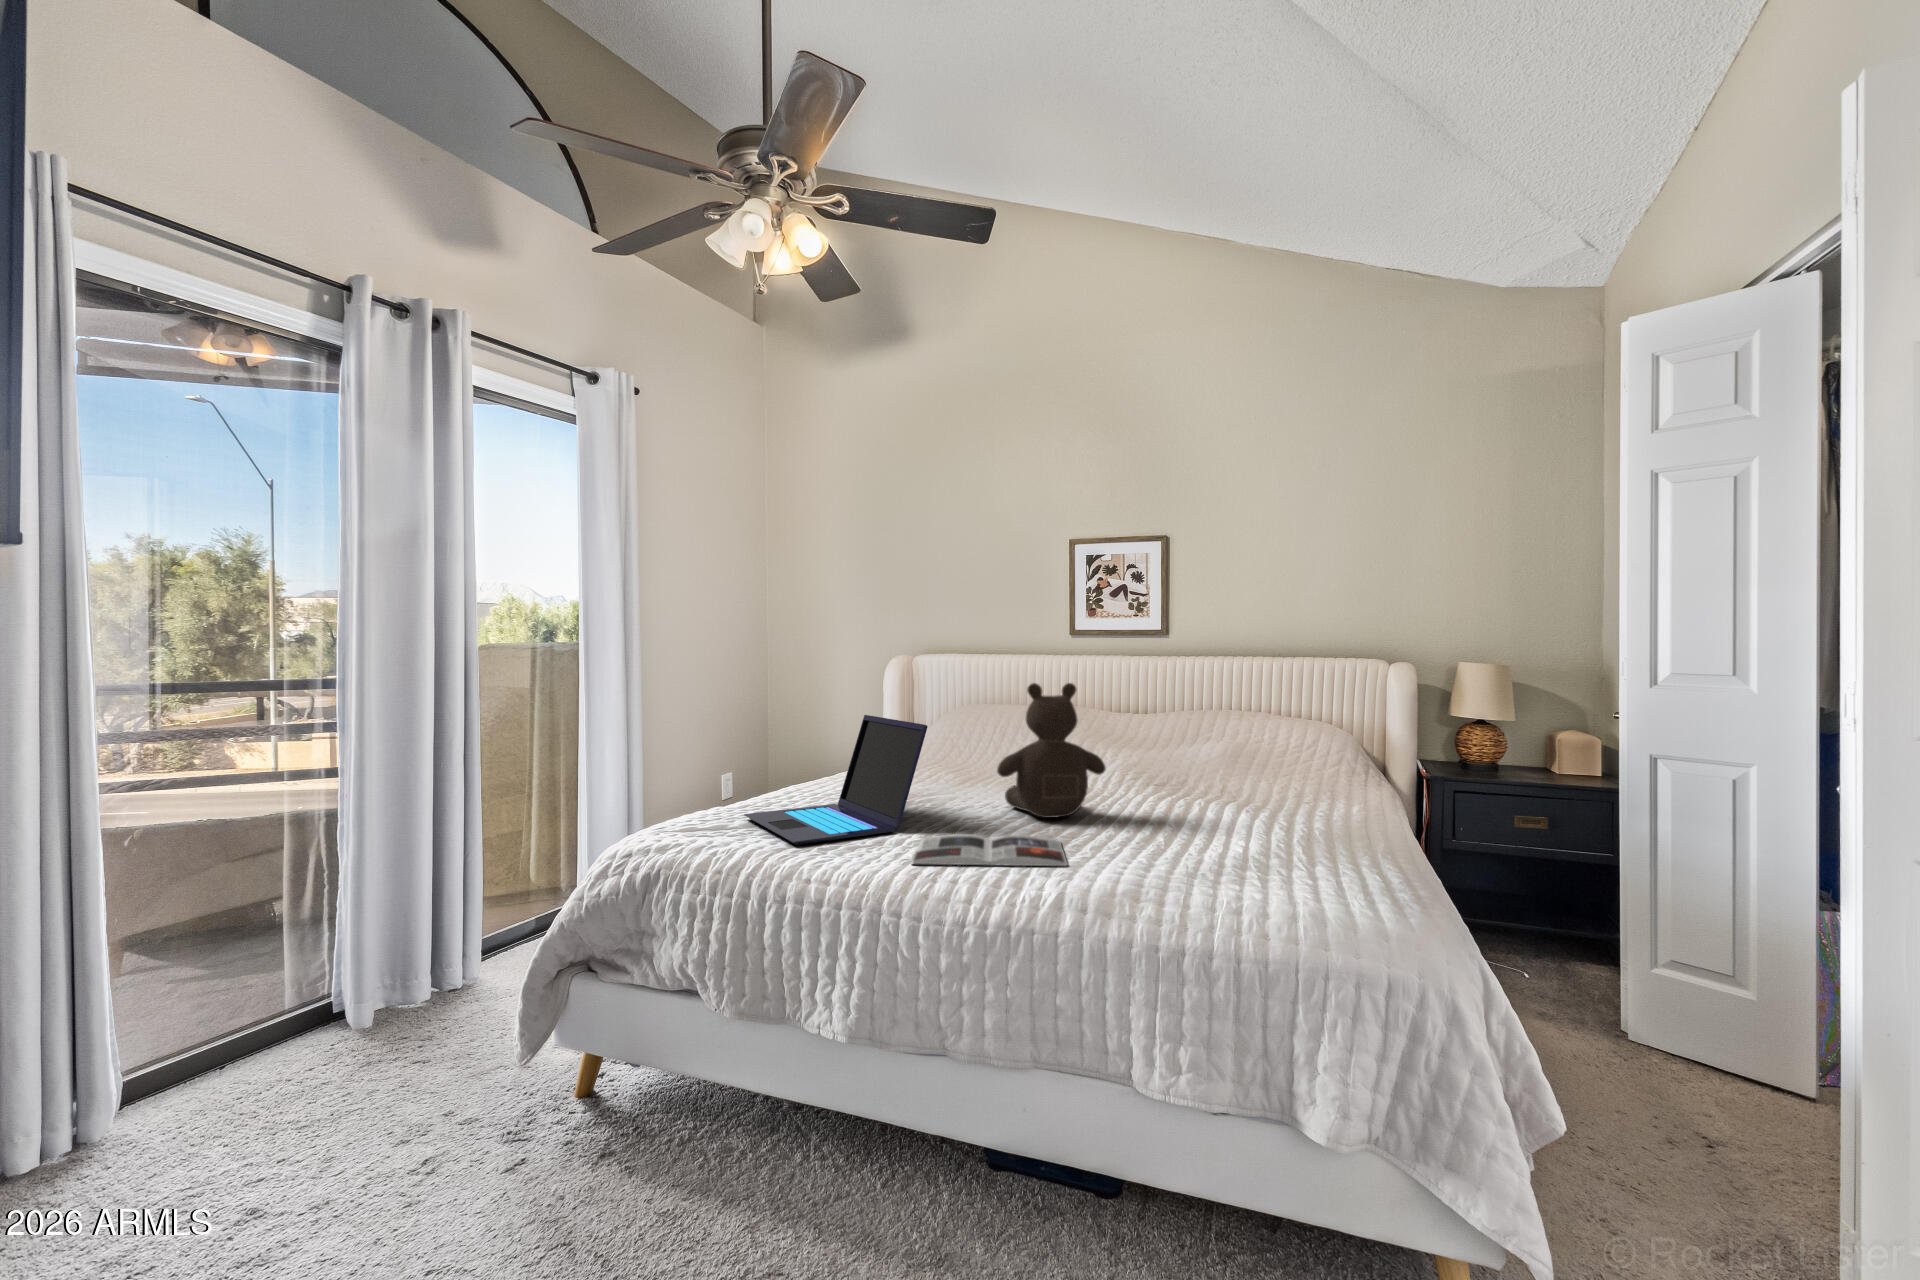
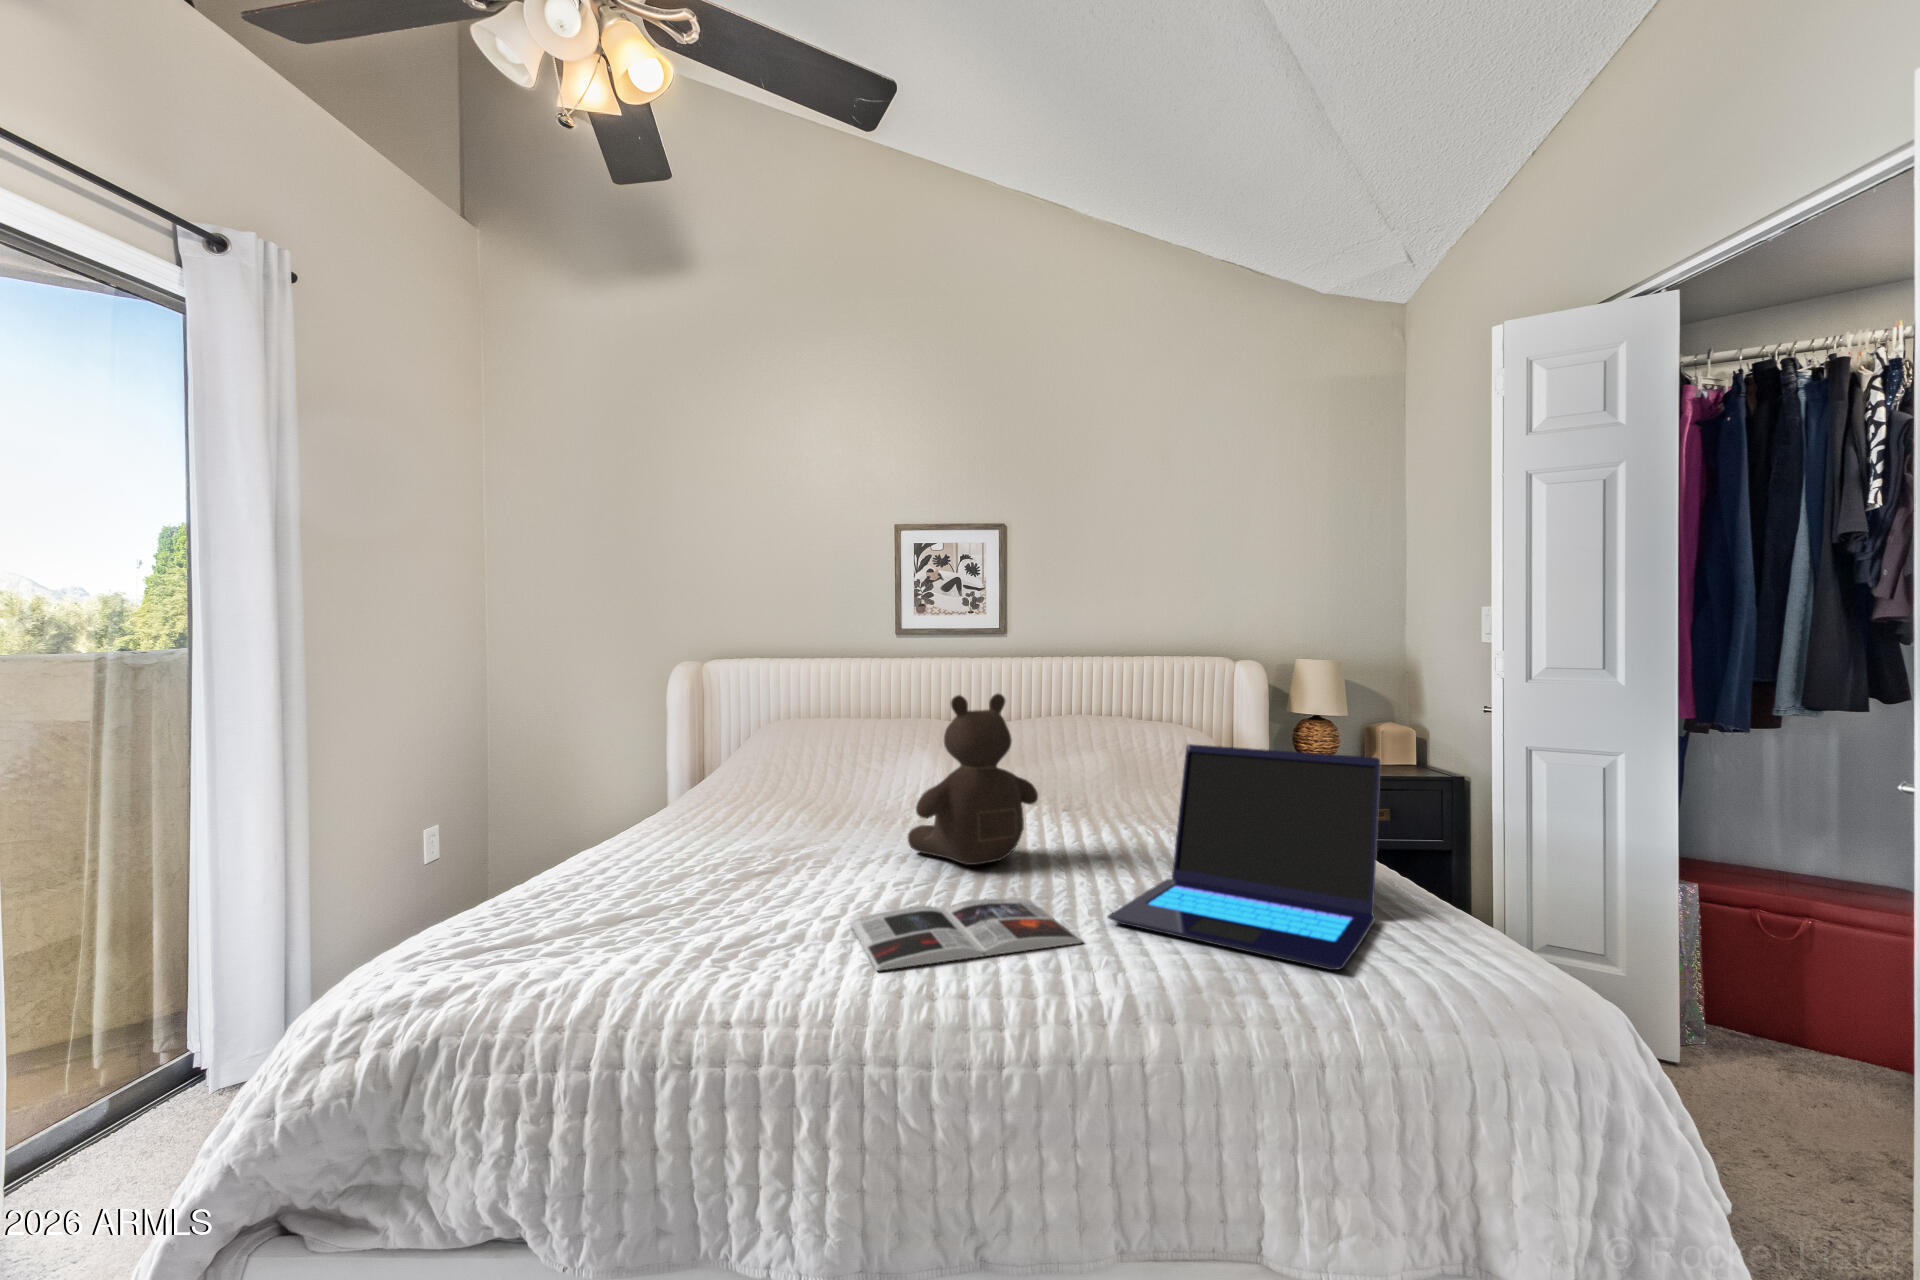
laptop: present [744,715,927,845] -> present [1108,744,1381,970]

